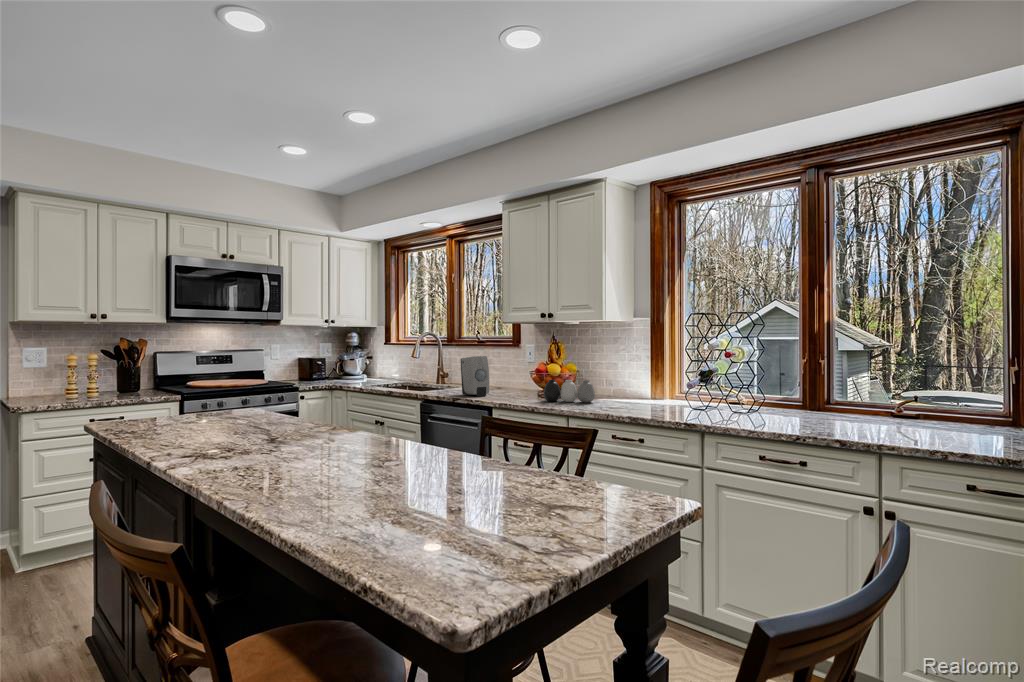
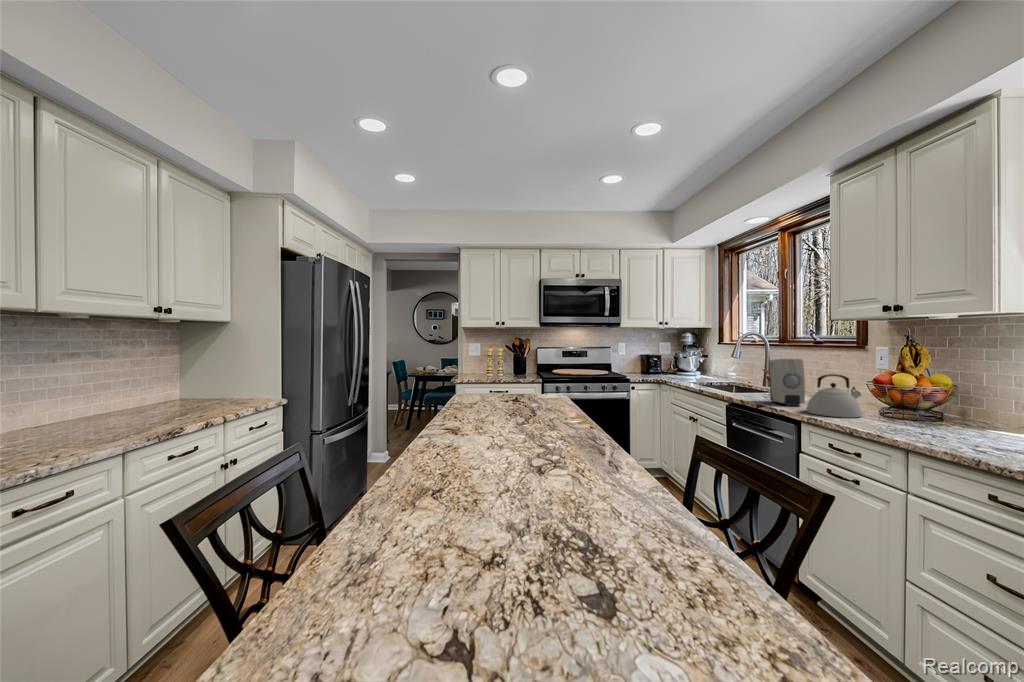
kettle: none [495,367,530,400] -> present [806,374,862,418]
vase: present [544,380,595,403] -> none [880,395,984,437]

